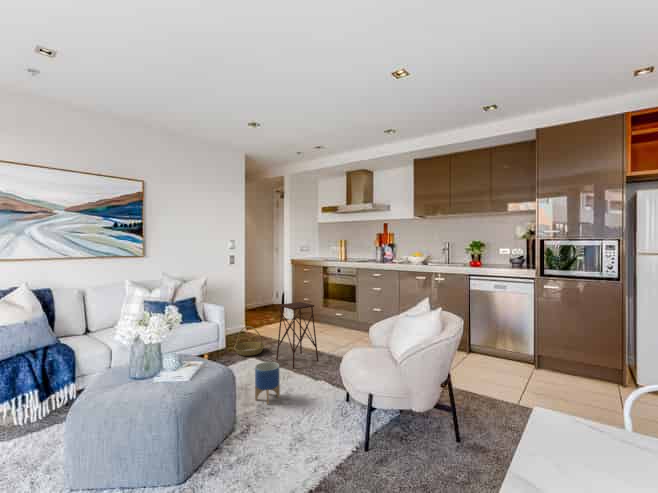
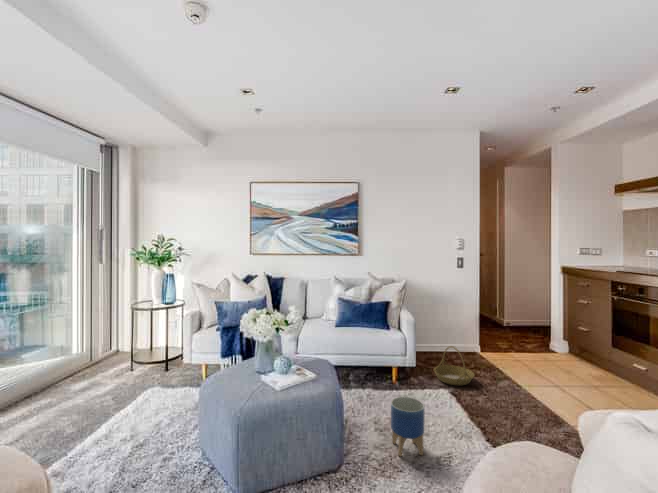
side table: present [276,302,318,368] -> none [477,326,540,428]

